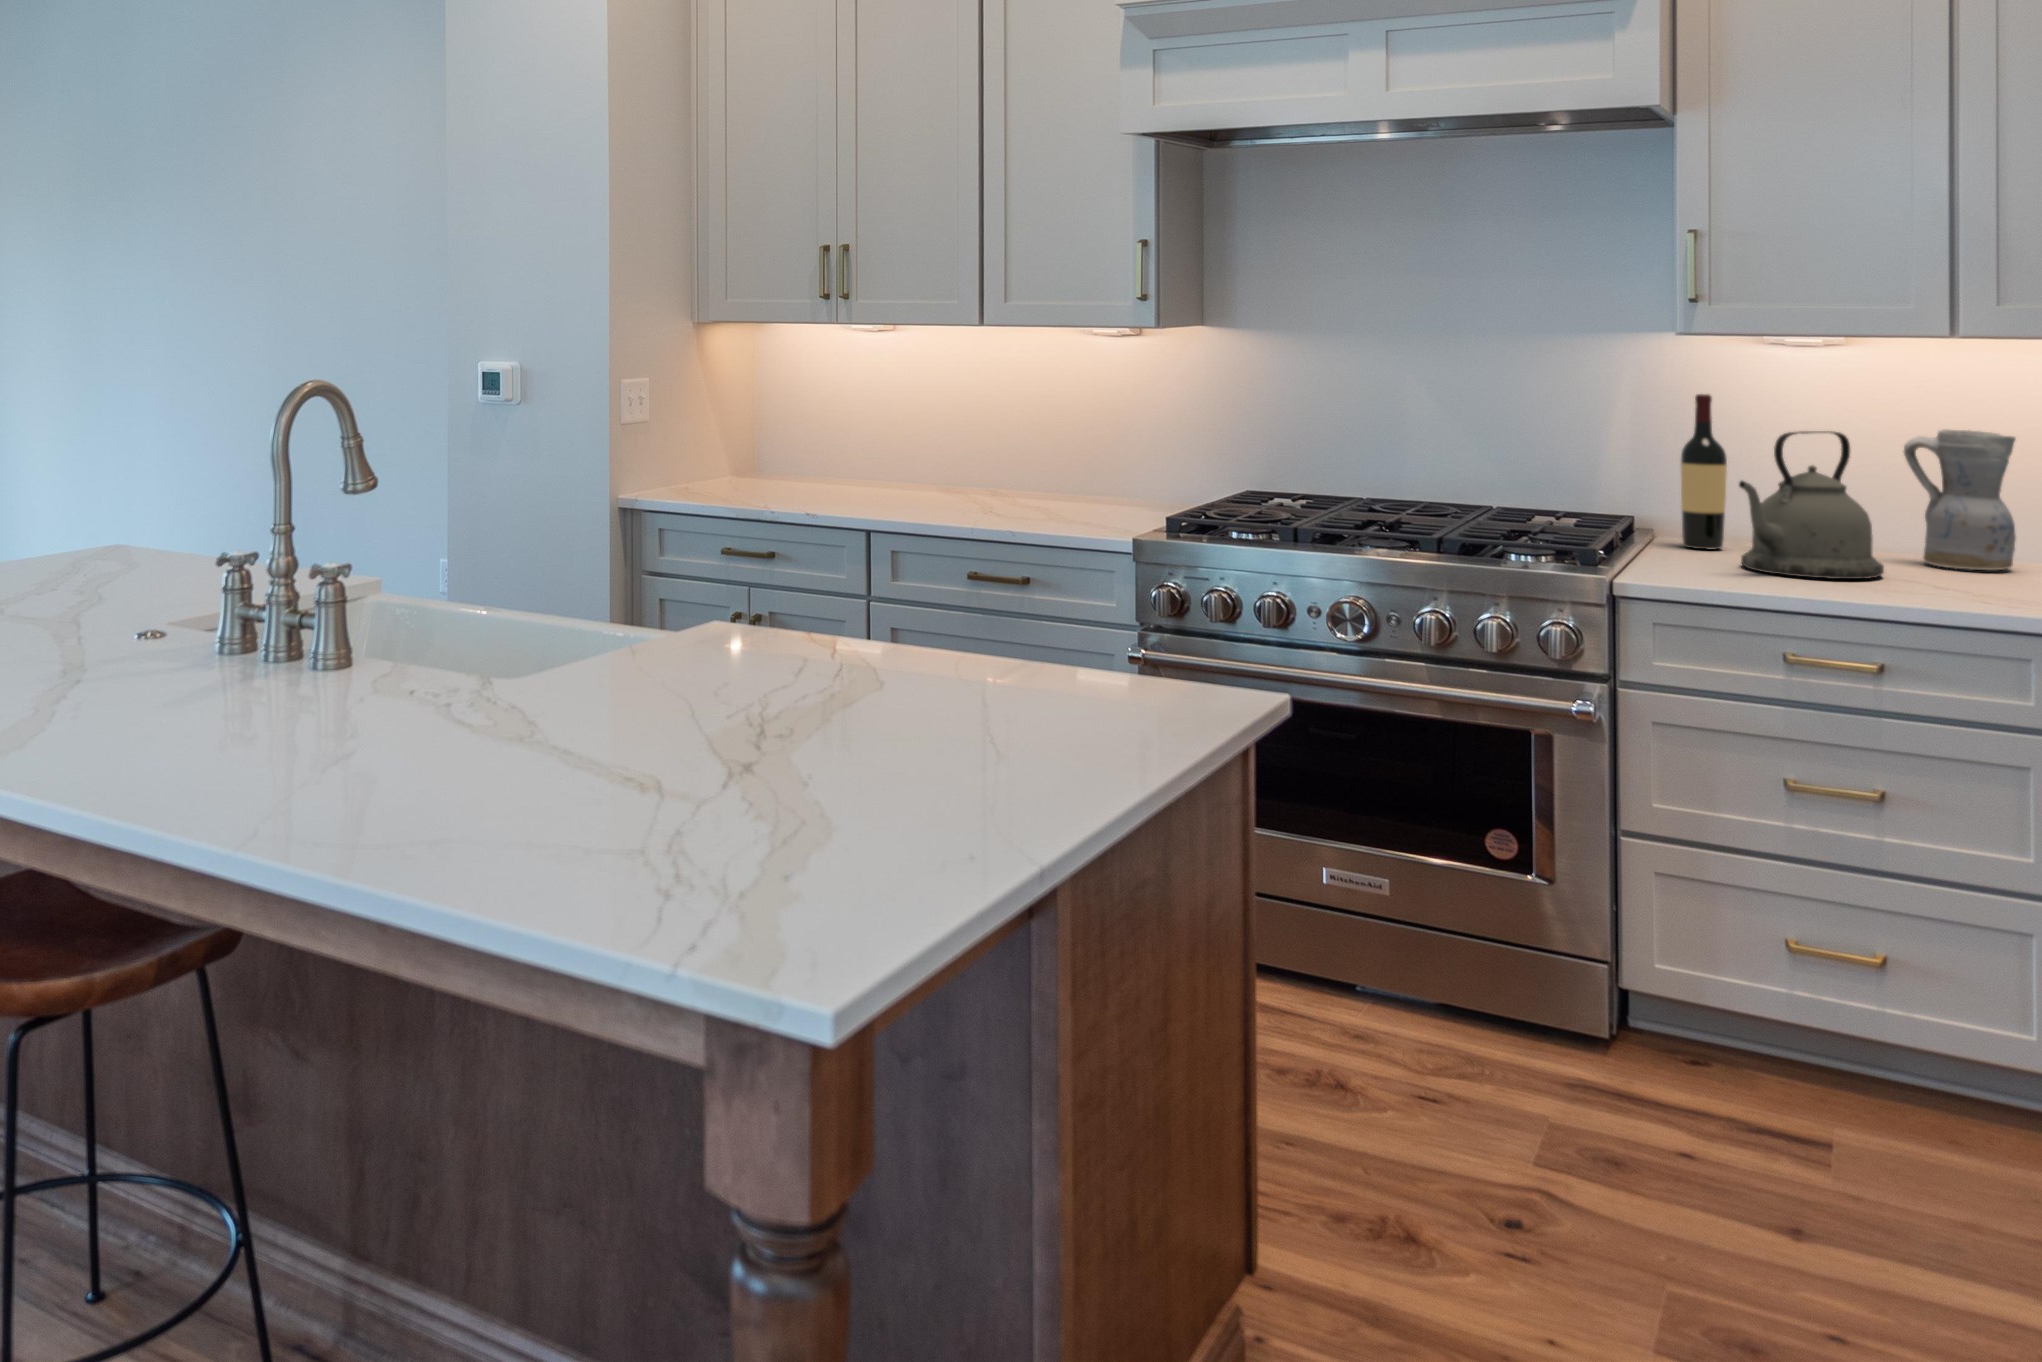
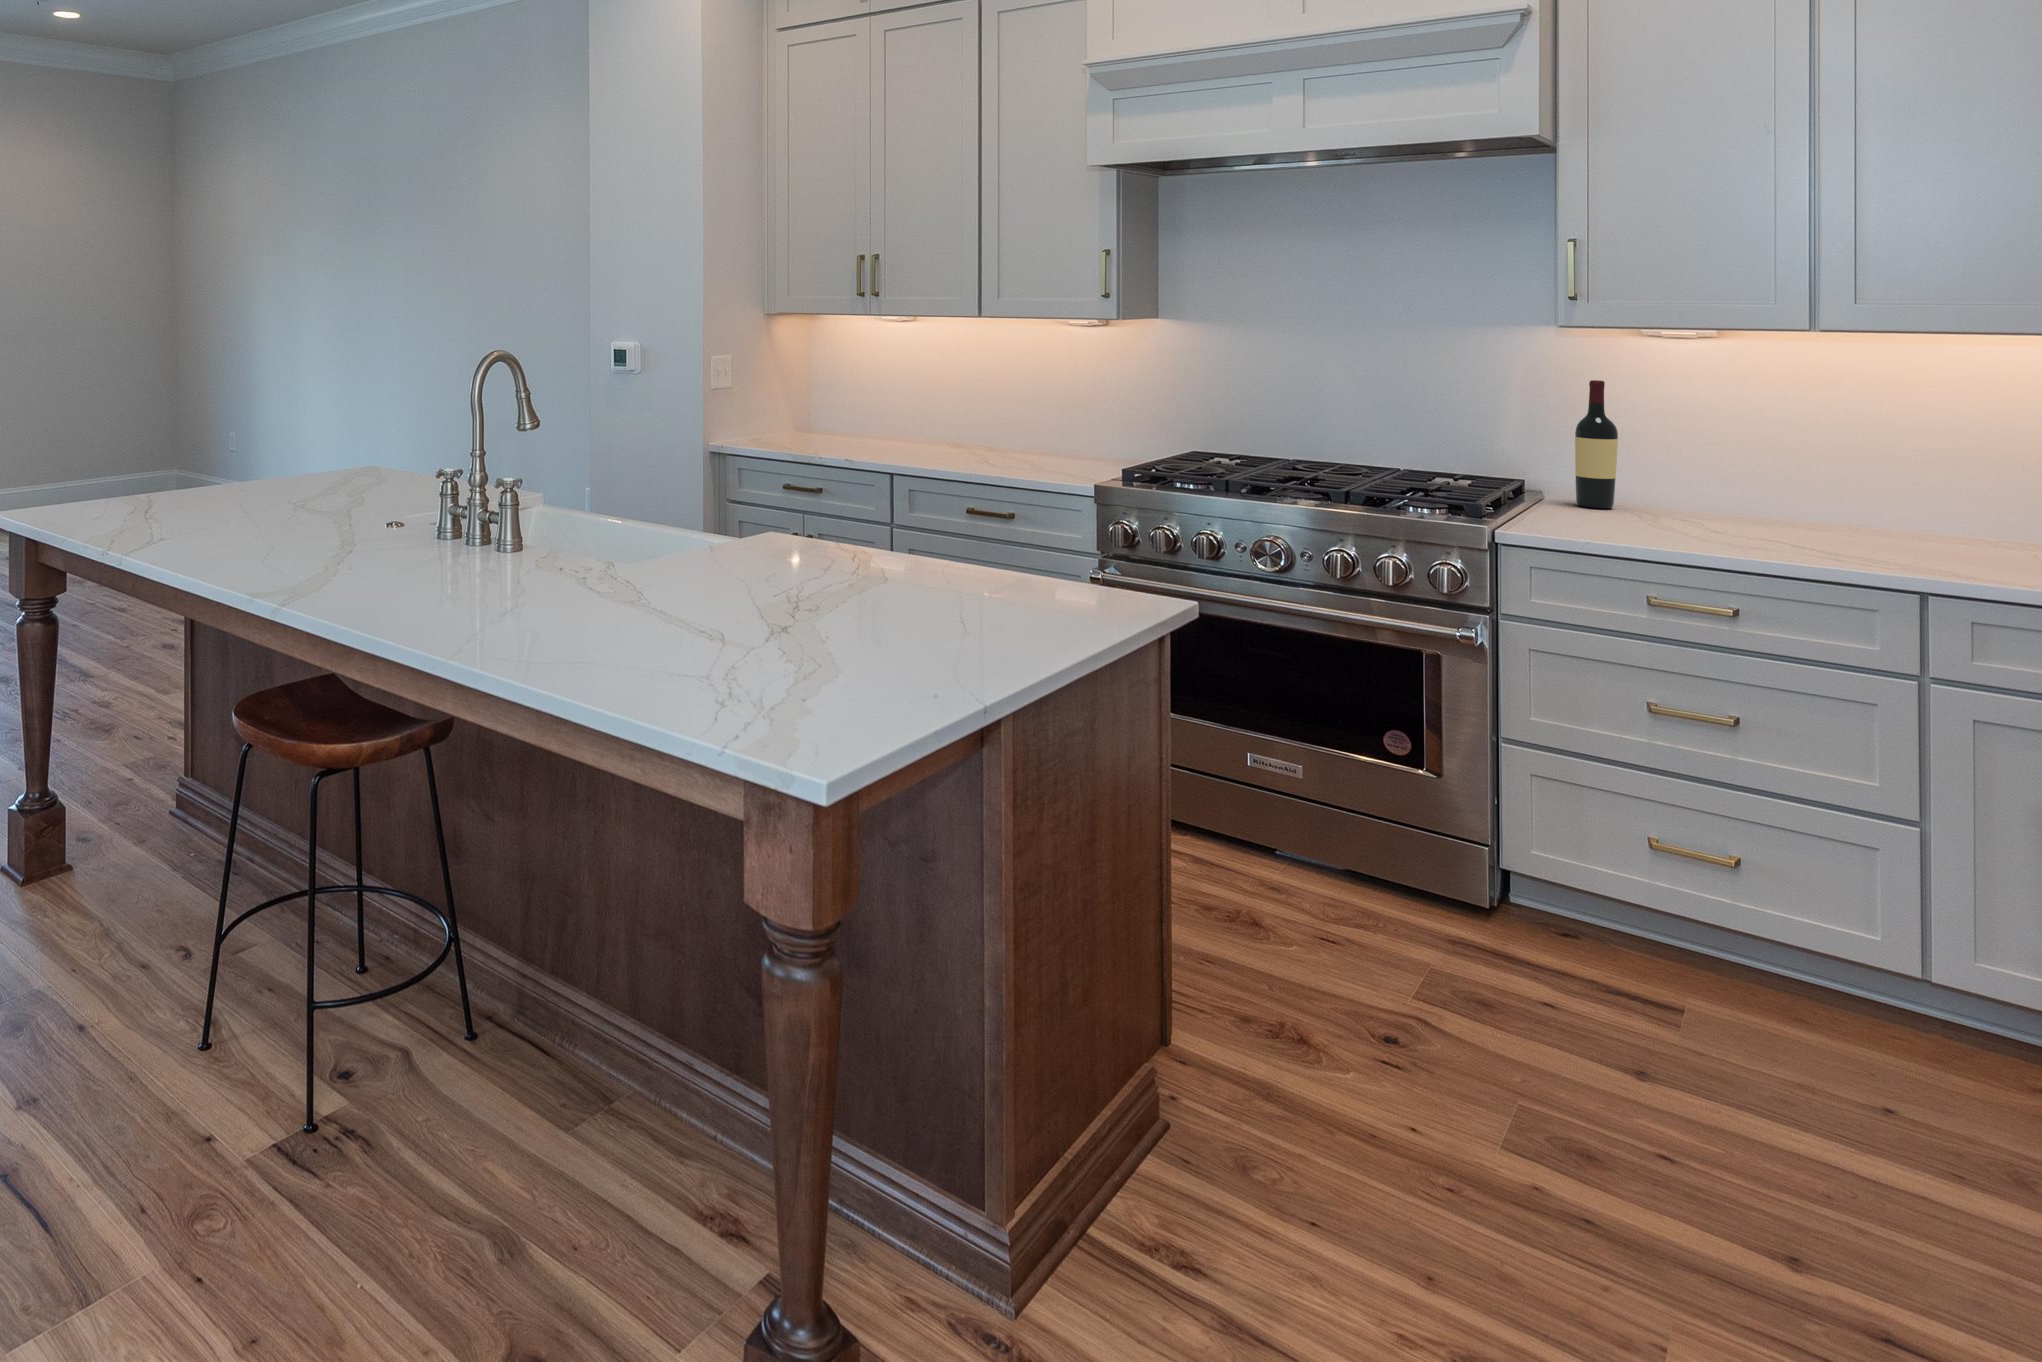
ceramic pitcher: present [1904,429,2016,570] -> none [1785,413,1894,535]
kettle: present [1739,431,1884,579] -> none [1616,415,1756,540]

